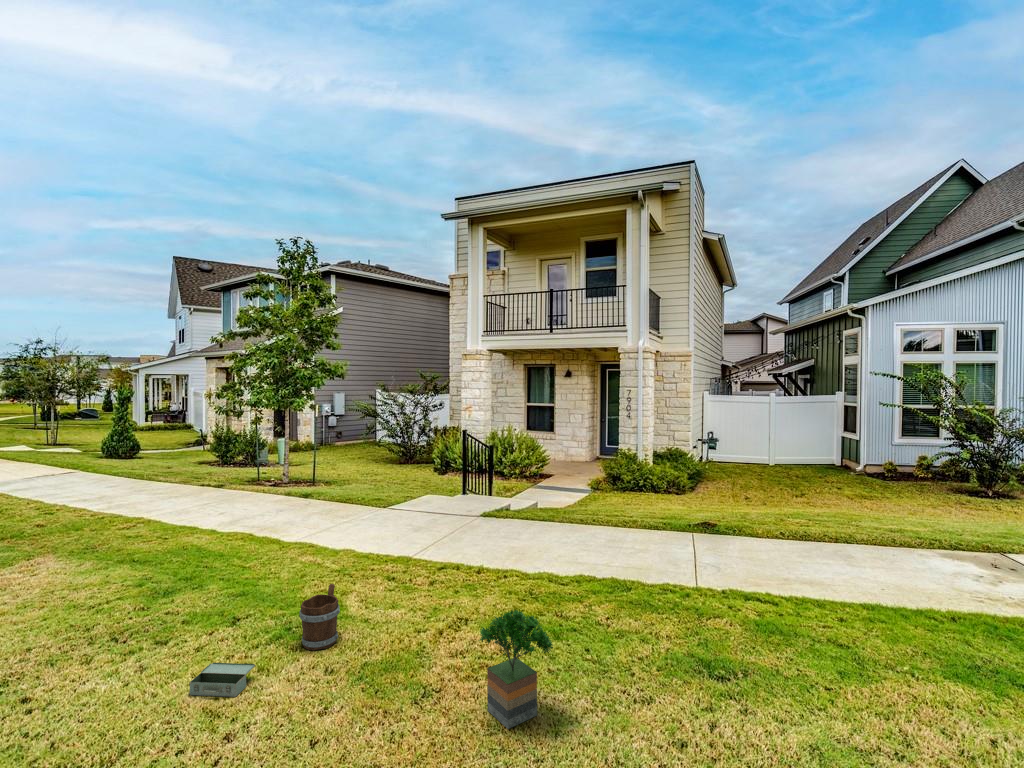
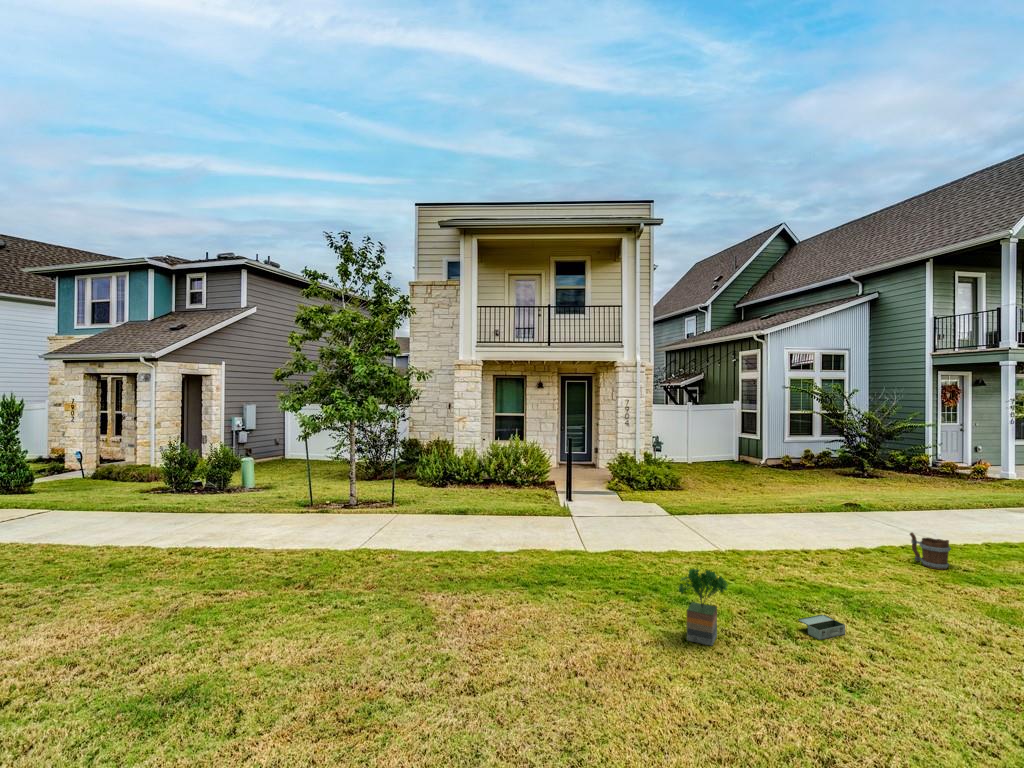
bucket: present [299,584,340,650] -> present [910,533,951,570]
potted tree: present [479,610,553,729] -> present [679,569,728,646]

